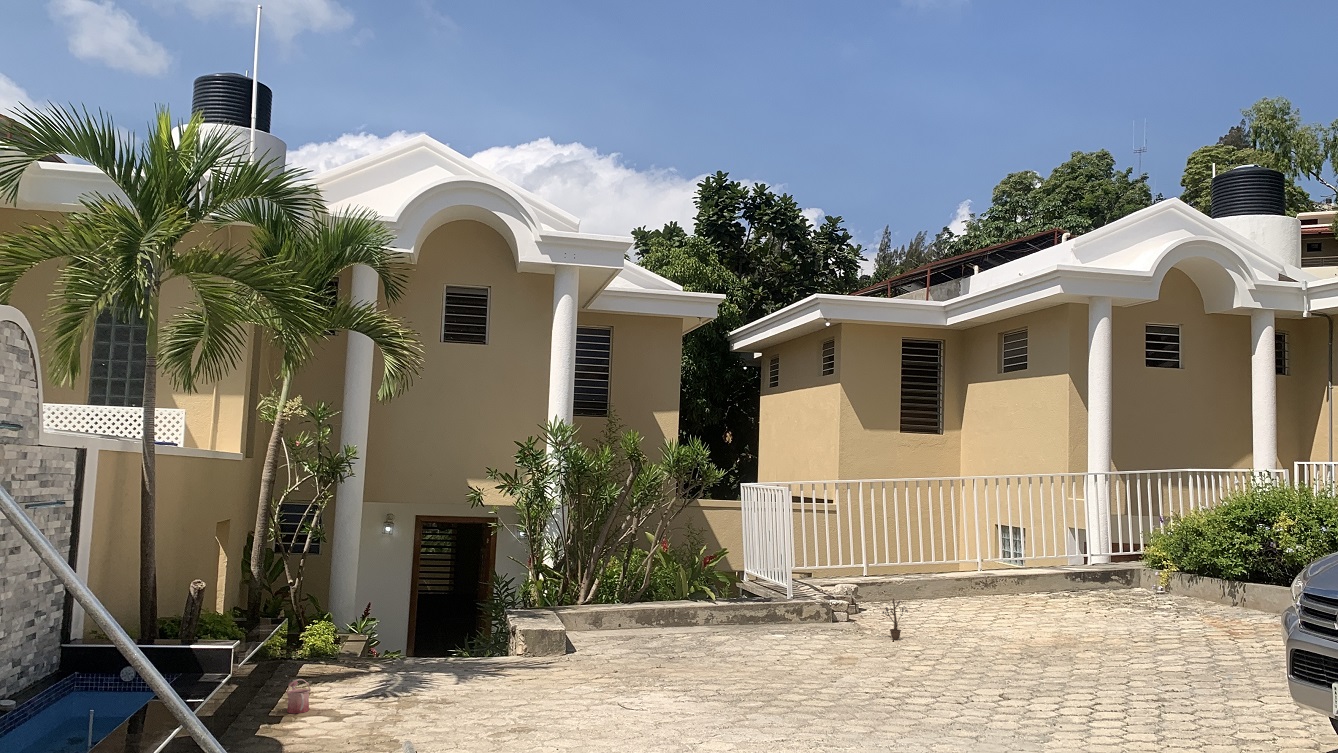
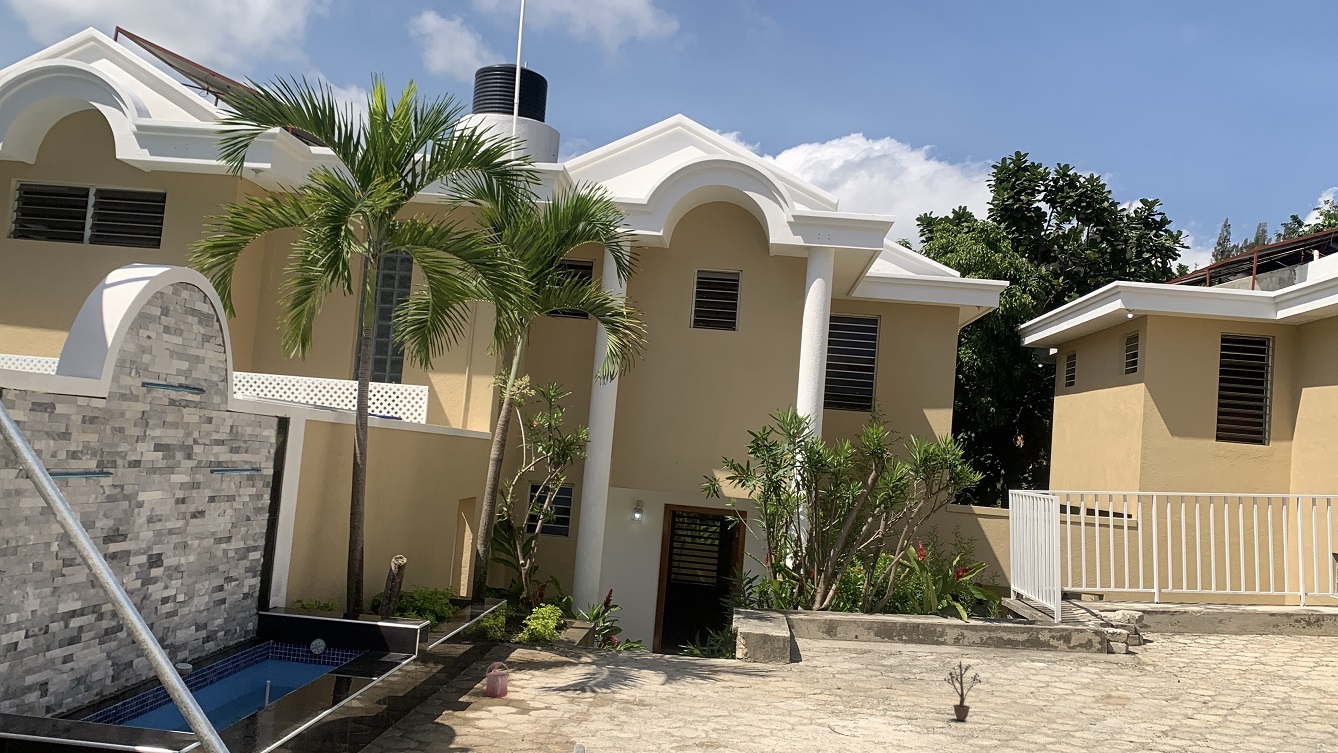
decorative plant: present [879,598,908,640] -> present [936,661,981,721]

